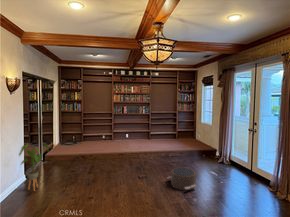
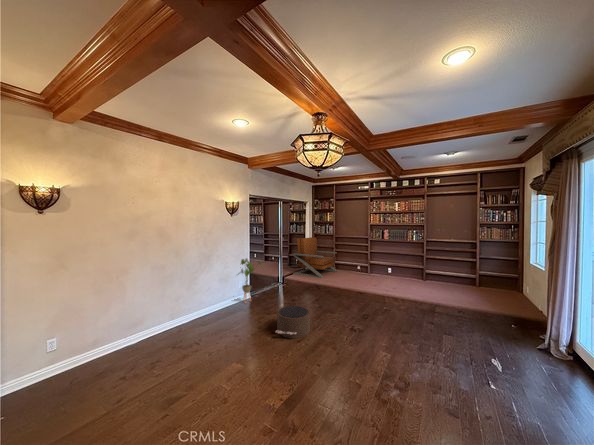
lounge chair: none [51,115,88,152] -> present [292,237,337,278]
pouf: present [169,168,196,191] -> present [276,306,310,338]

